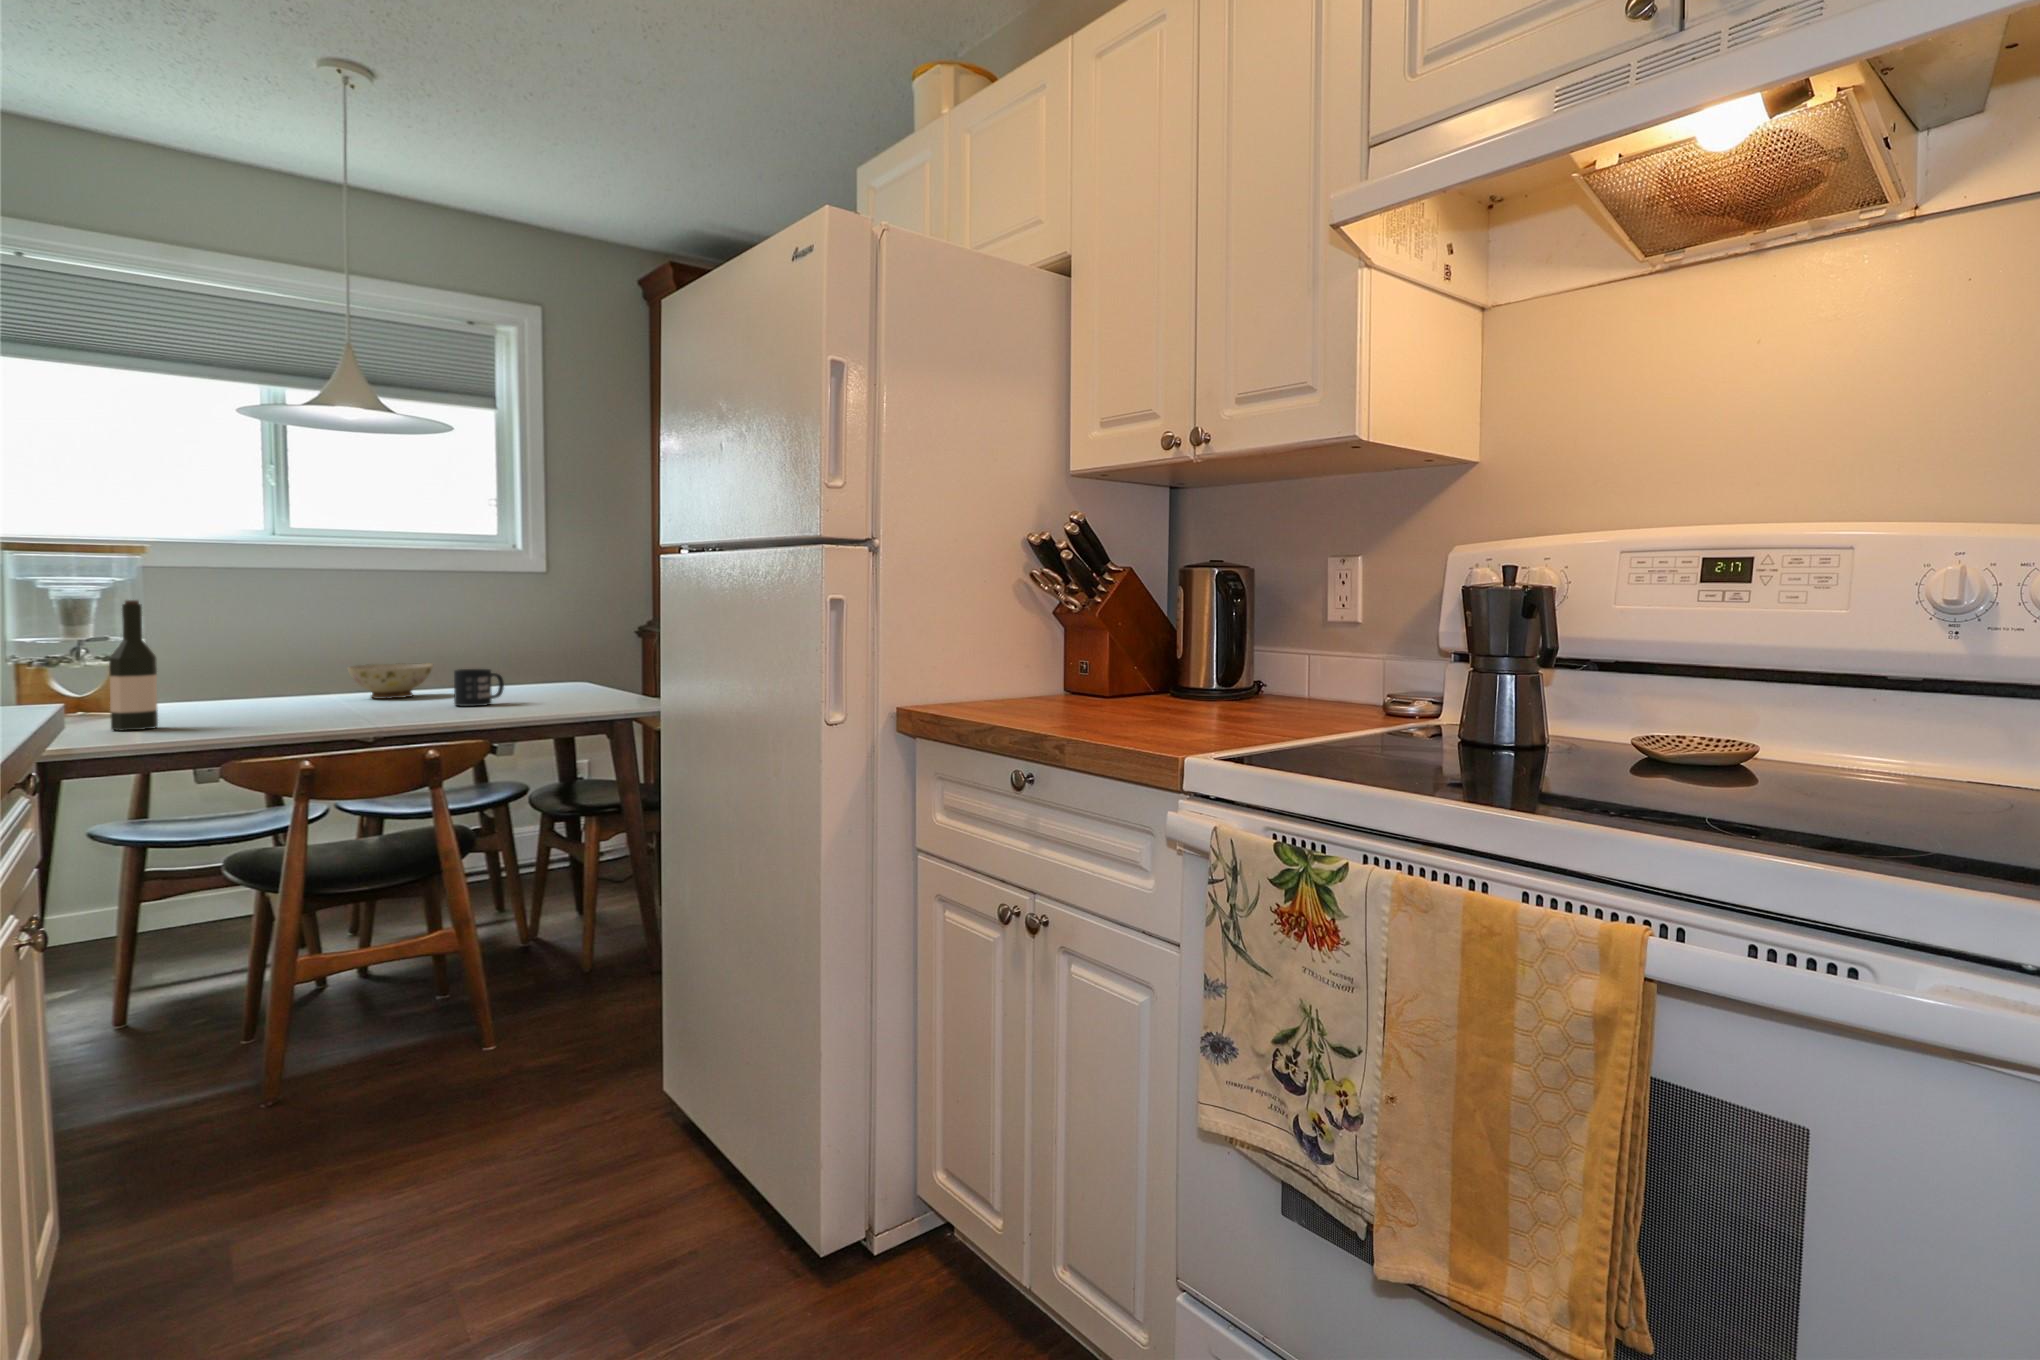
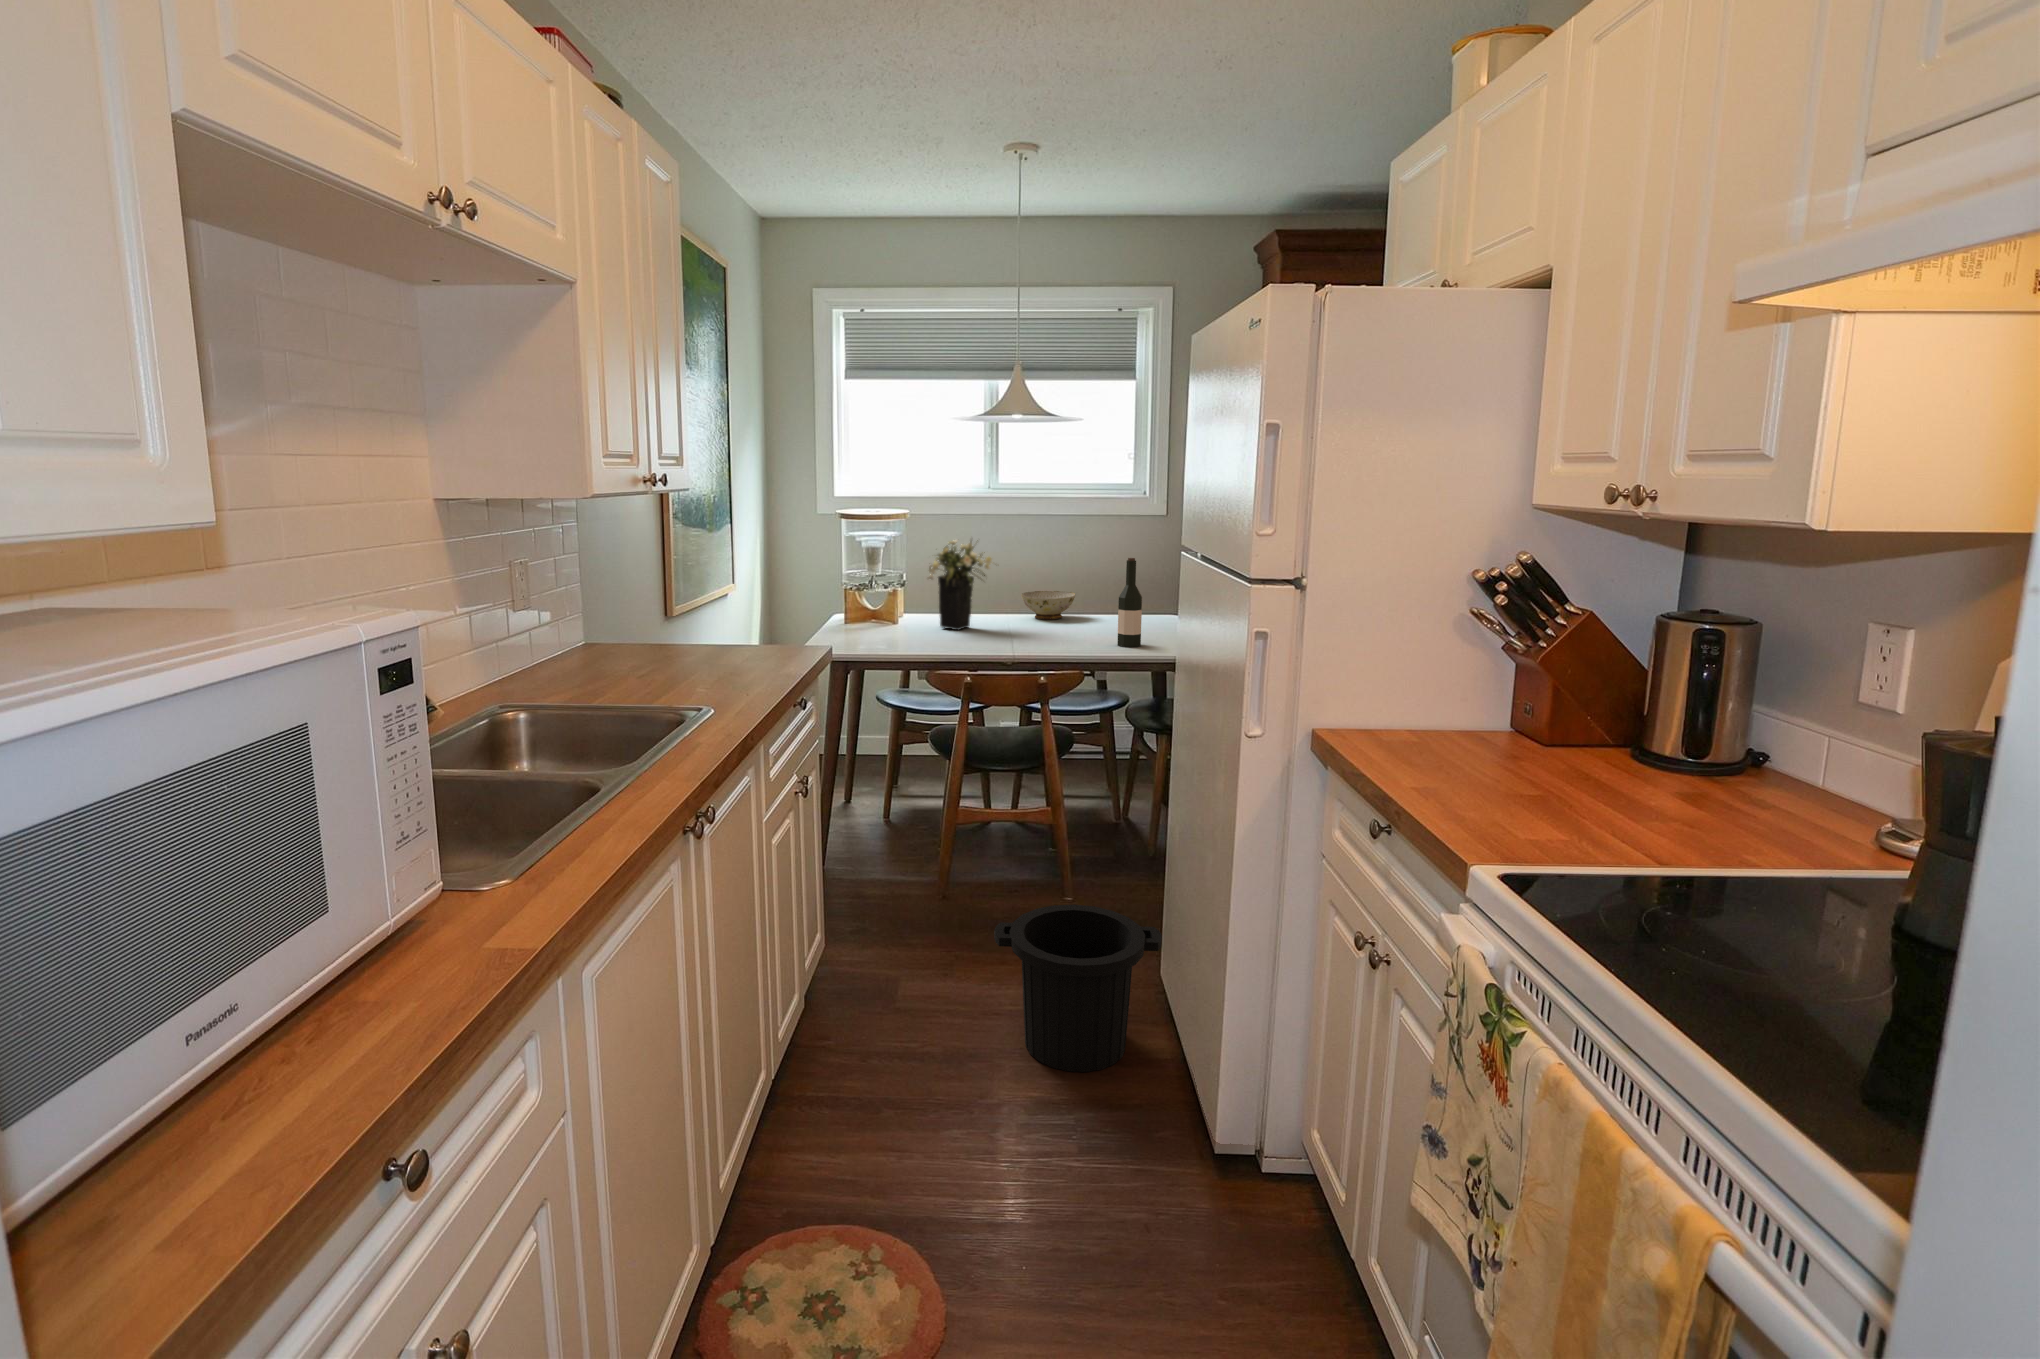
flower arrangement: none [186,582,323,714] -> present [928,540,993,630]
wine bottle: present [109,600,158,731] -> present [1118,558,1142,647]
mug: present [454,669,504,706] -> none [1077,606,1112,637]
trash can: none [440,1015,688,1255] -> present [994,904,1162,1072]

